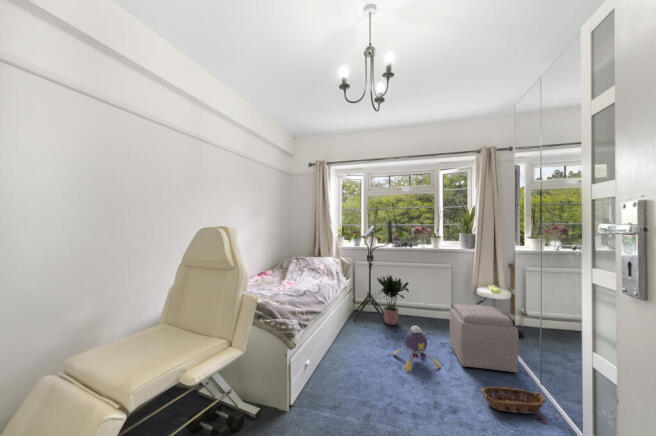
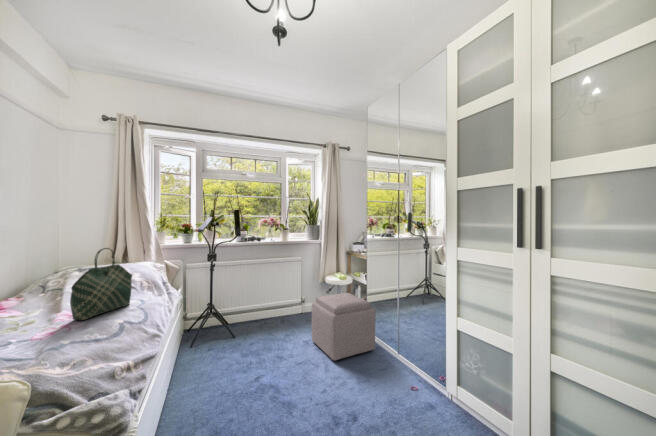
tote bag: none [287,247,315,286] -> present [70,248,132,320]
potted plant: present [377,275,409,325] -> none [222,273,267,338]
plush toy: present [393,326,440,371] -> none [259,332,316,392]
basket: present [481,387,545,413] -> none [353,356,412,405]

